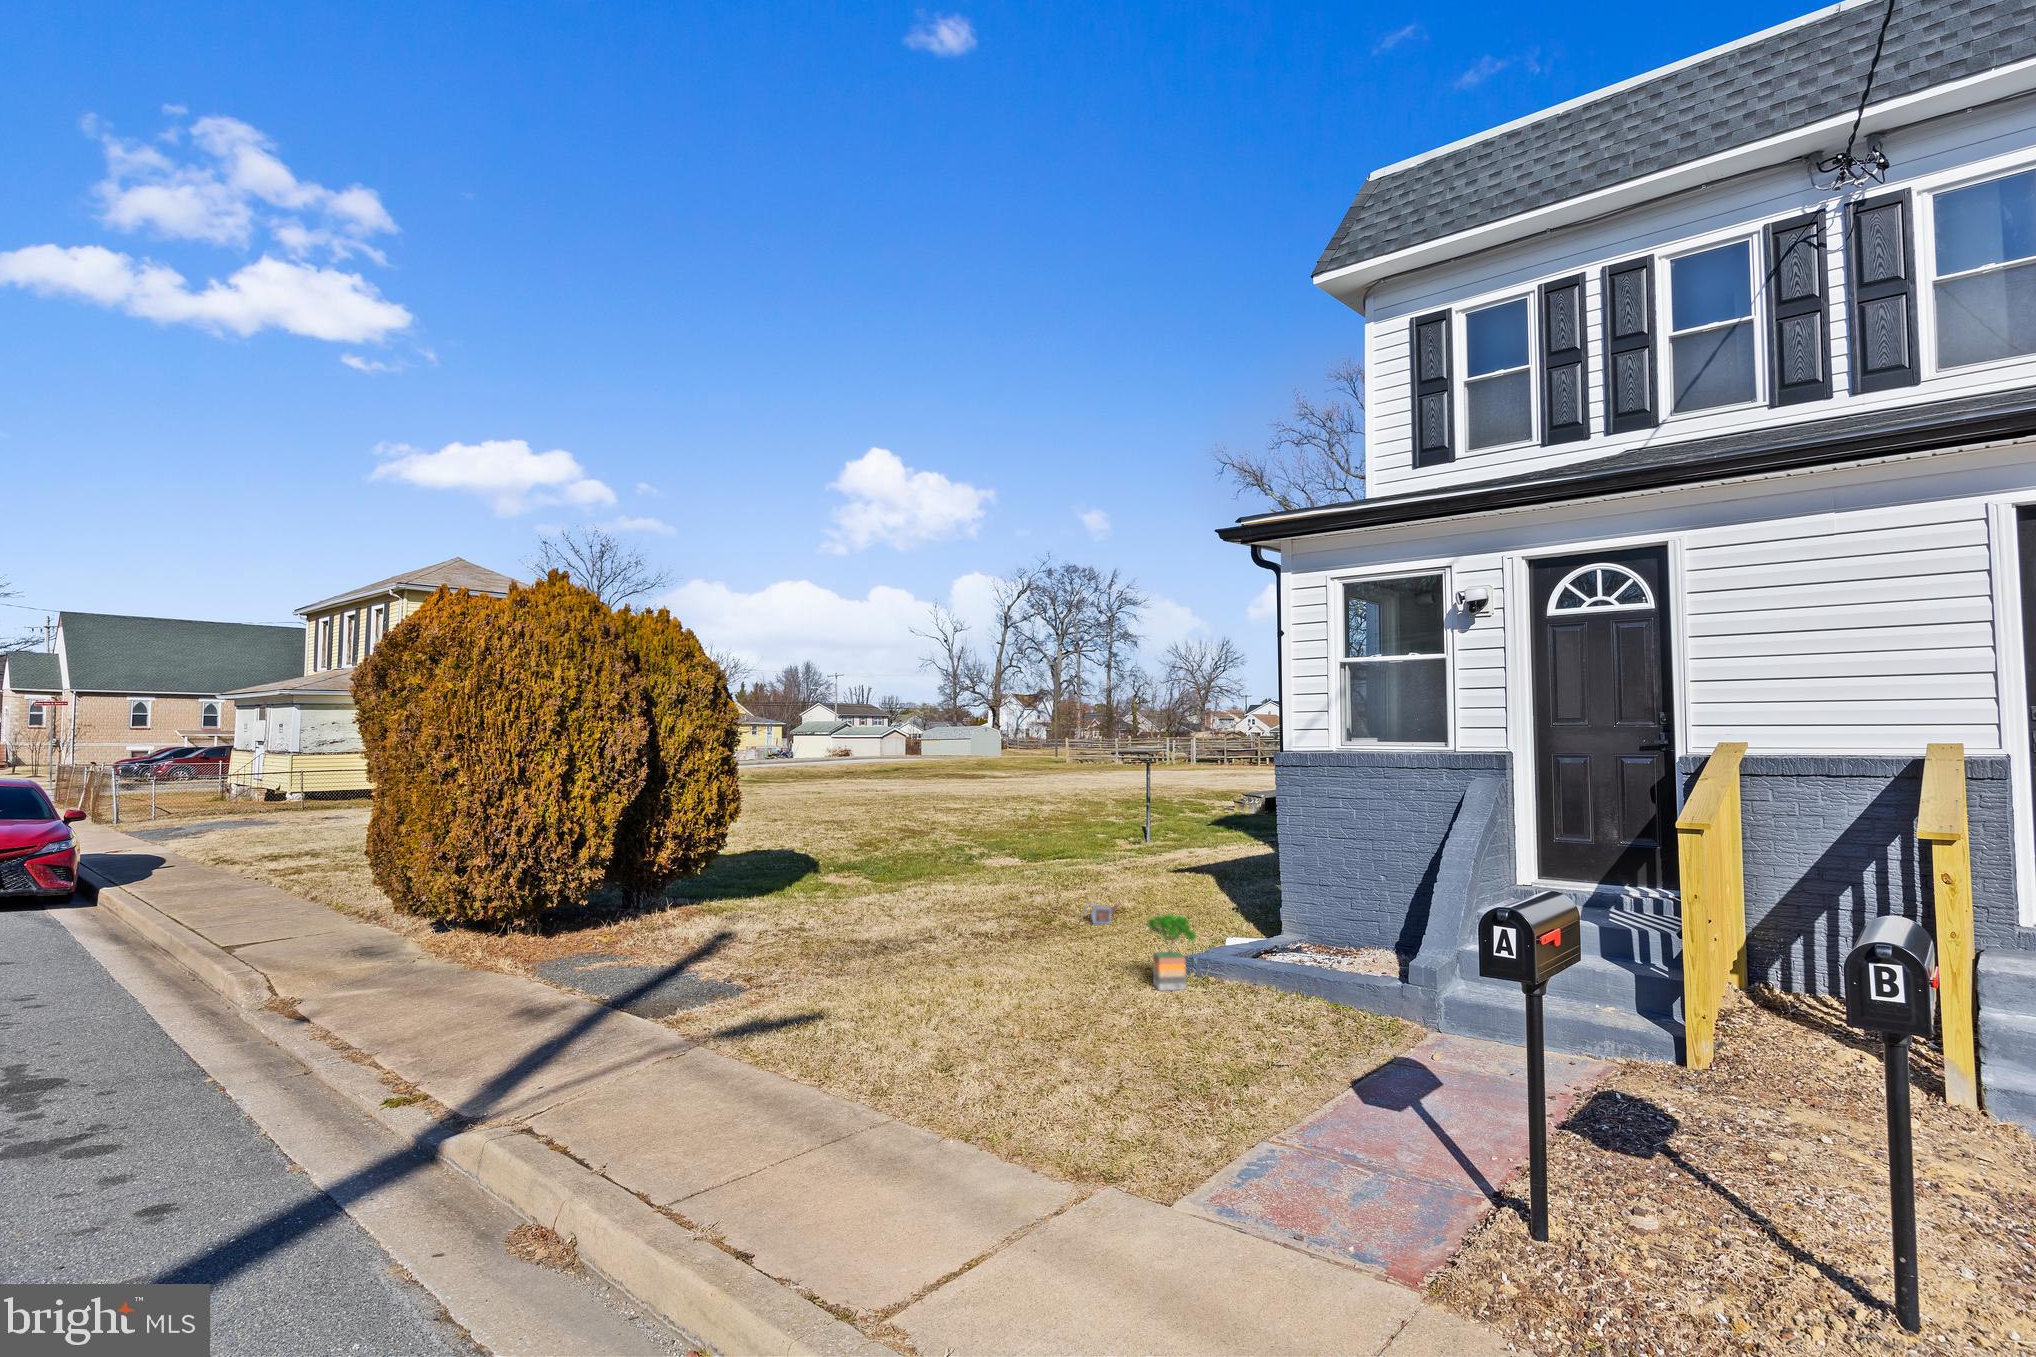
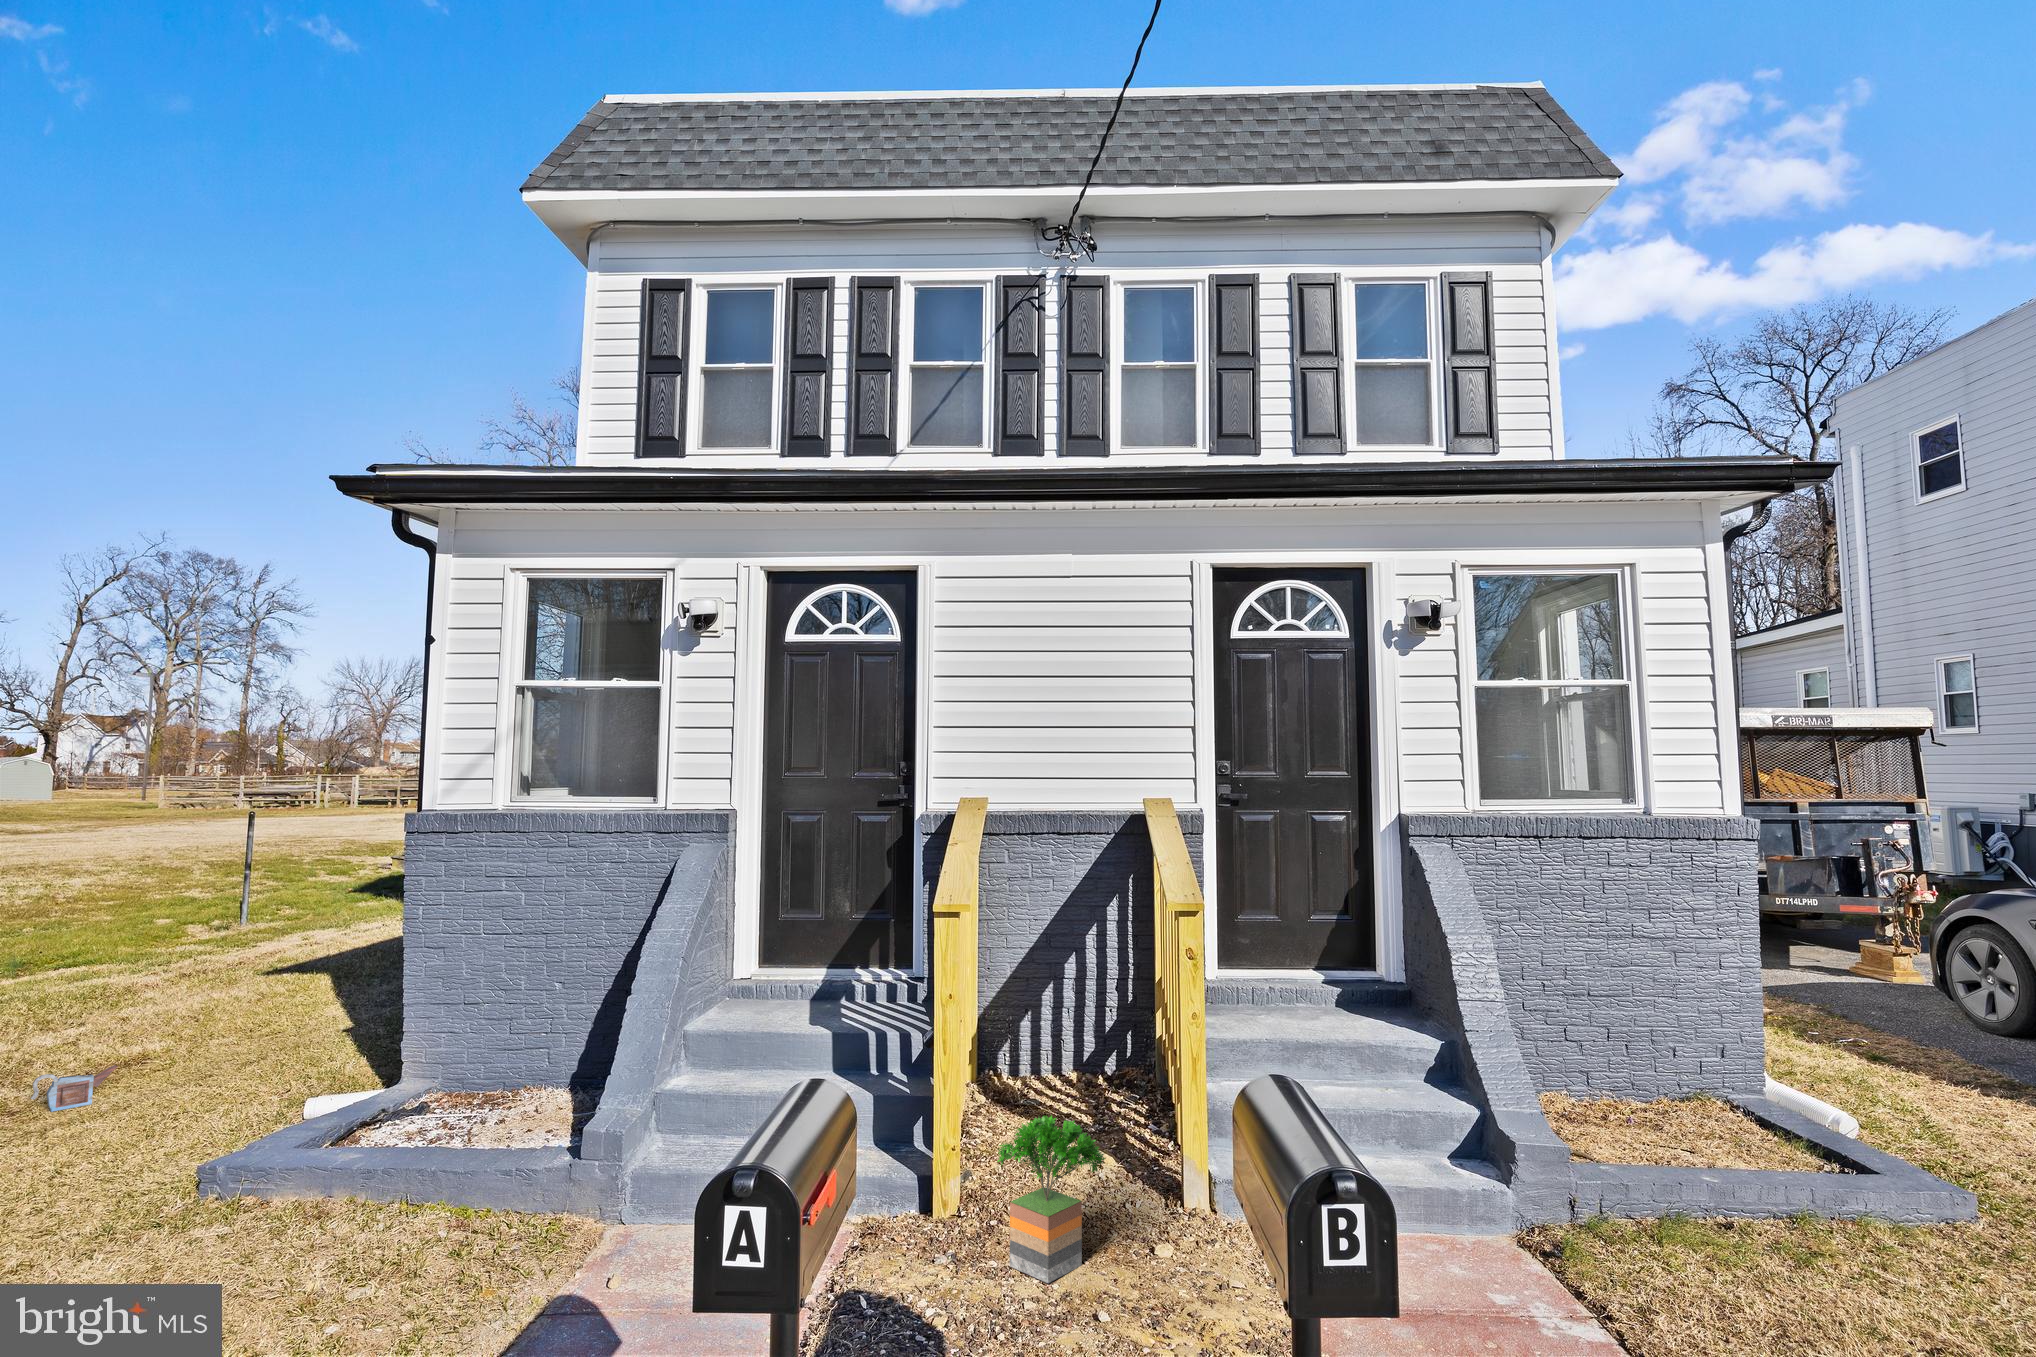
potted tree: present [1147,914,1196,991] -> present [998,1116,1106,1283]

